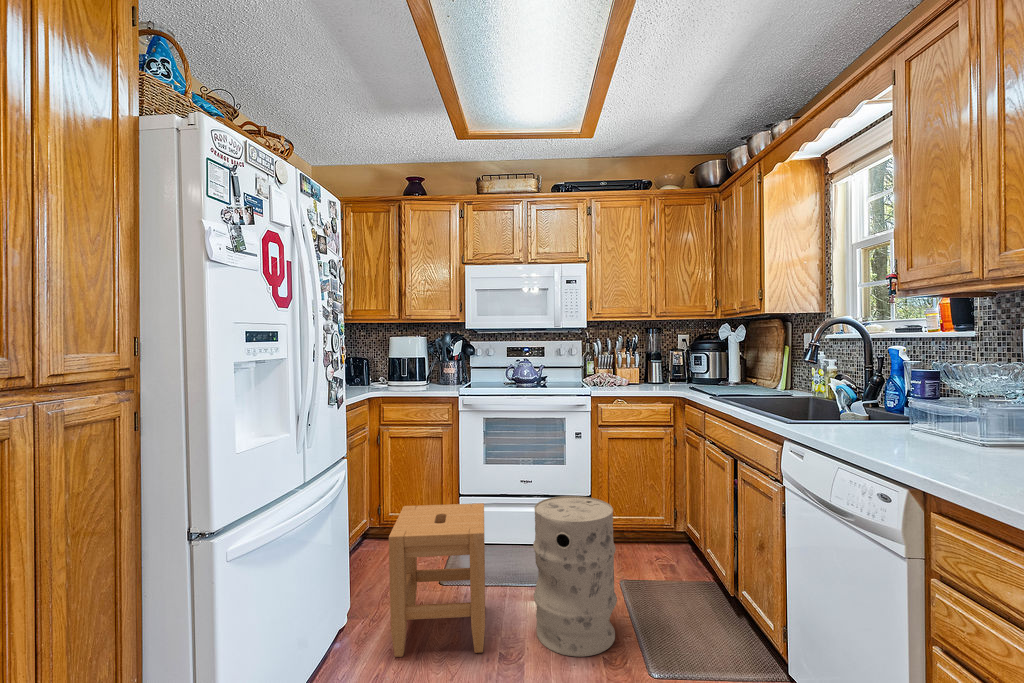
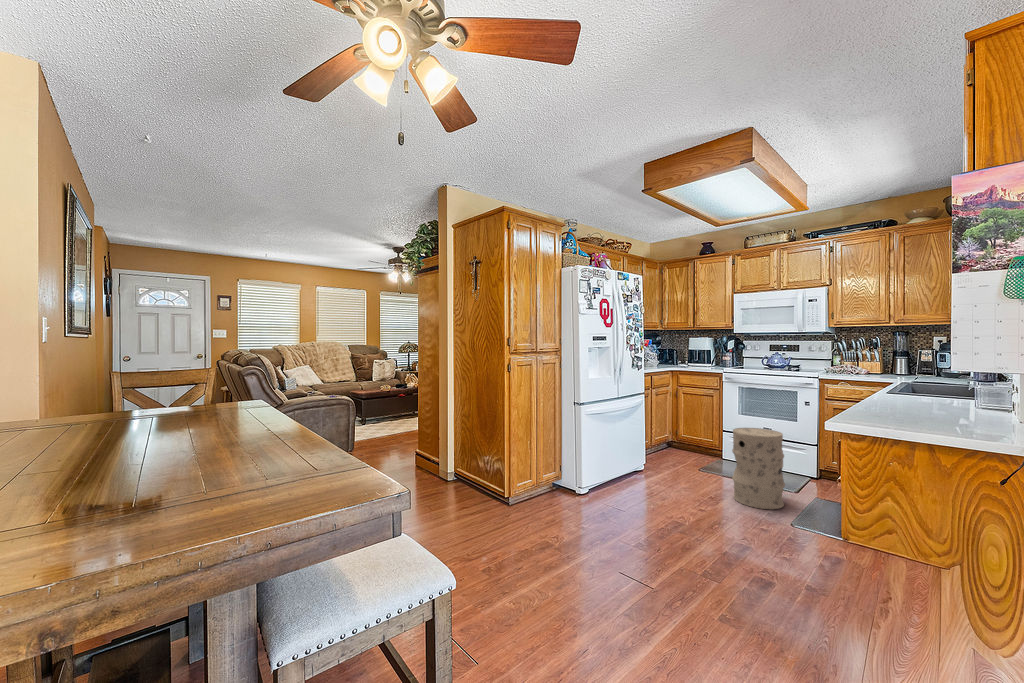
stool: present [389,503,485,657] -> none [655,422,715,492]

